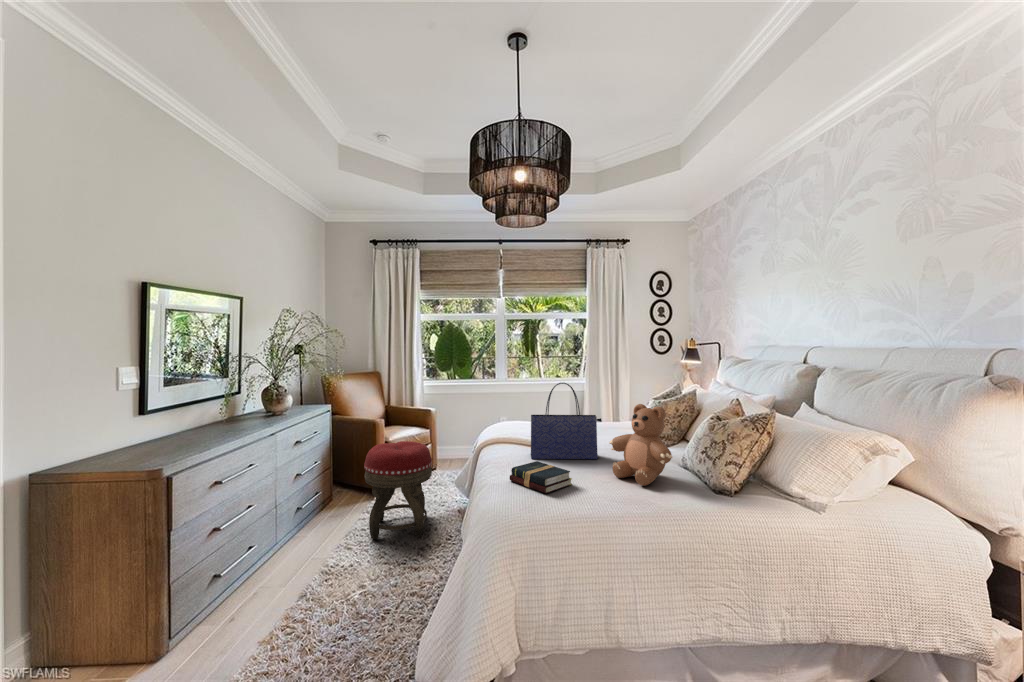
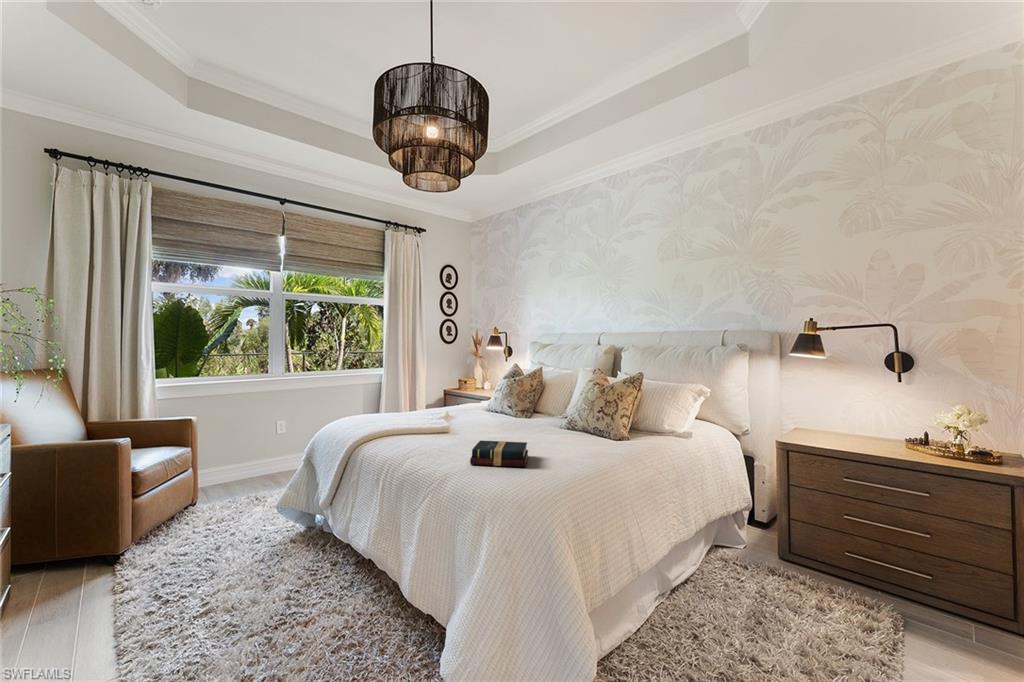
tote bag: present [531,383,602,459] -> none [438,359,506,443]
teddy bear: present [609,404,673,486] -> none [531,373,600,445]
footstool: present [364,441,432,539] -> none [149,458,269,617]

